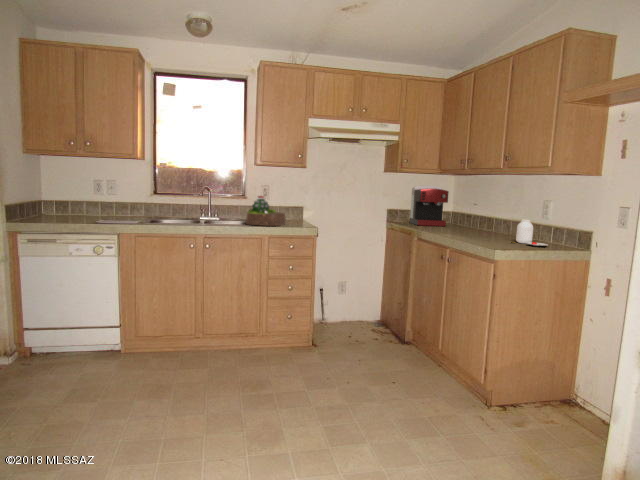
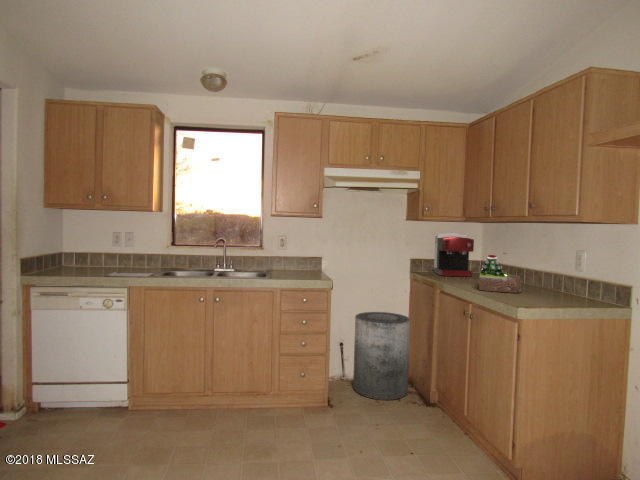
succulent plant: present [246,196,285,226] -> present [479,255,521,293]
jar: present [514,220,548,246] -> none [537,273,584,303]
trash can: none [334,260,388,339] -> present [353,312,410,400]

